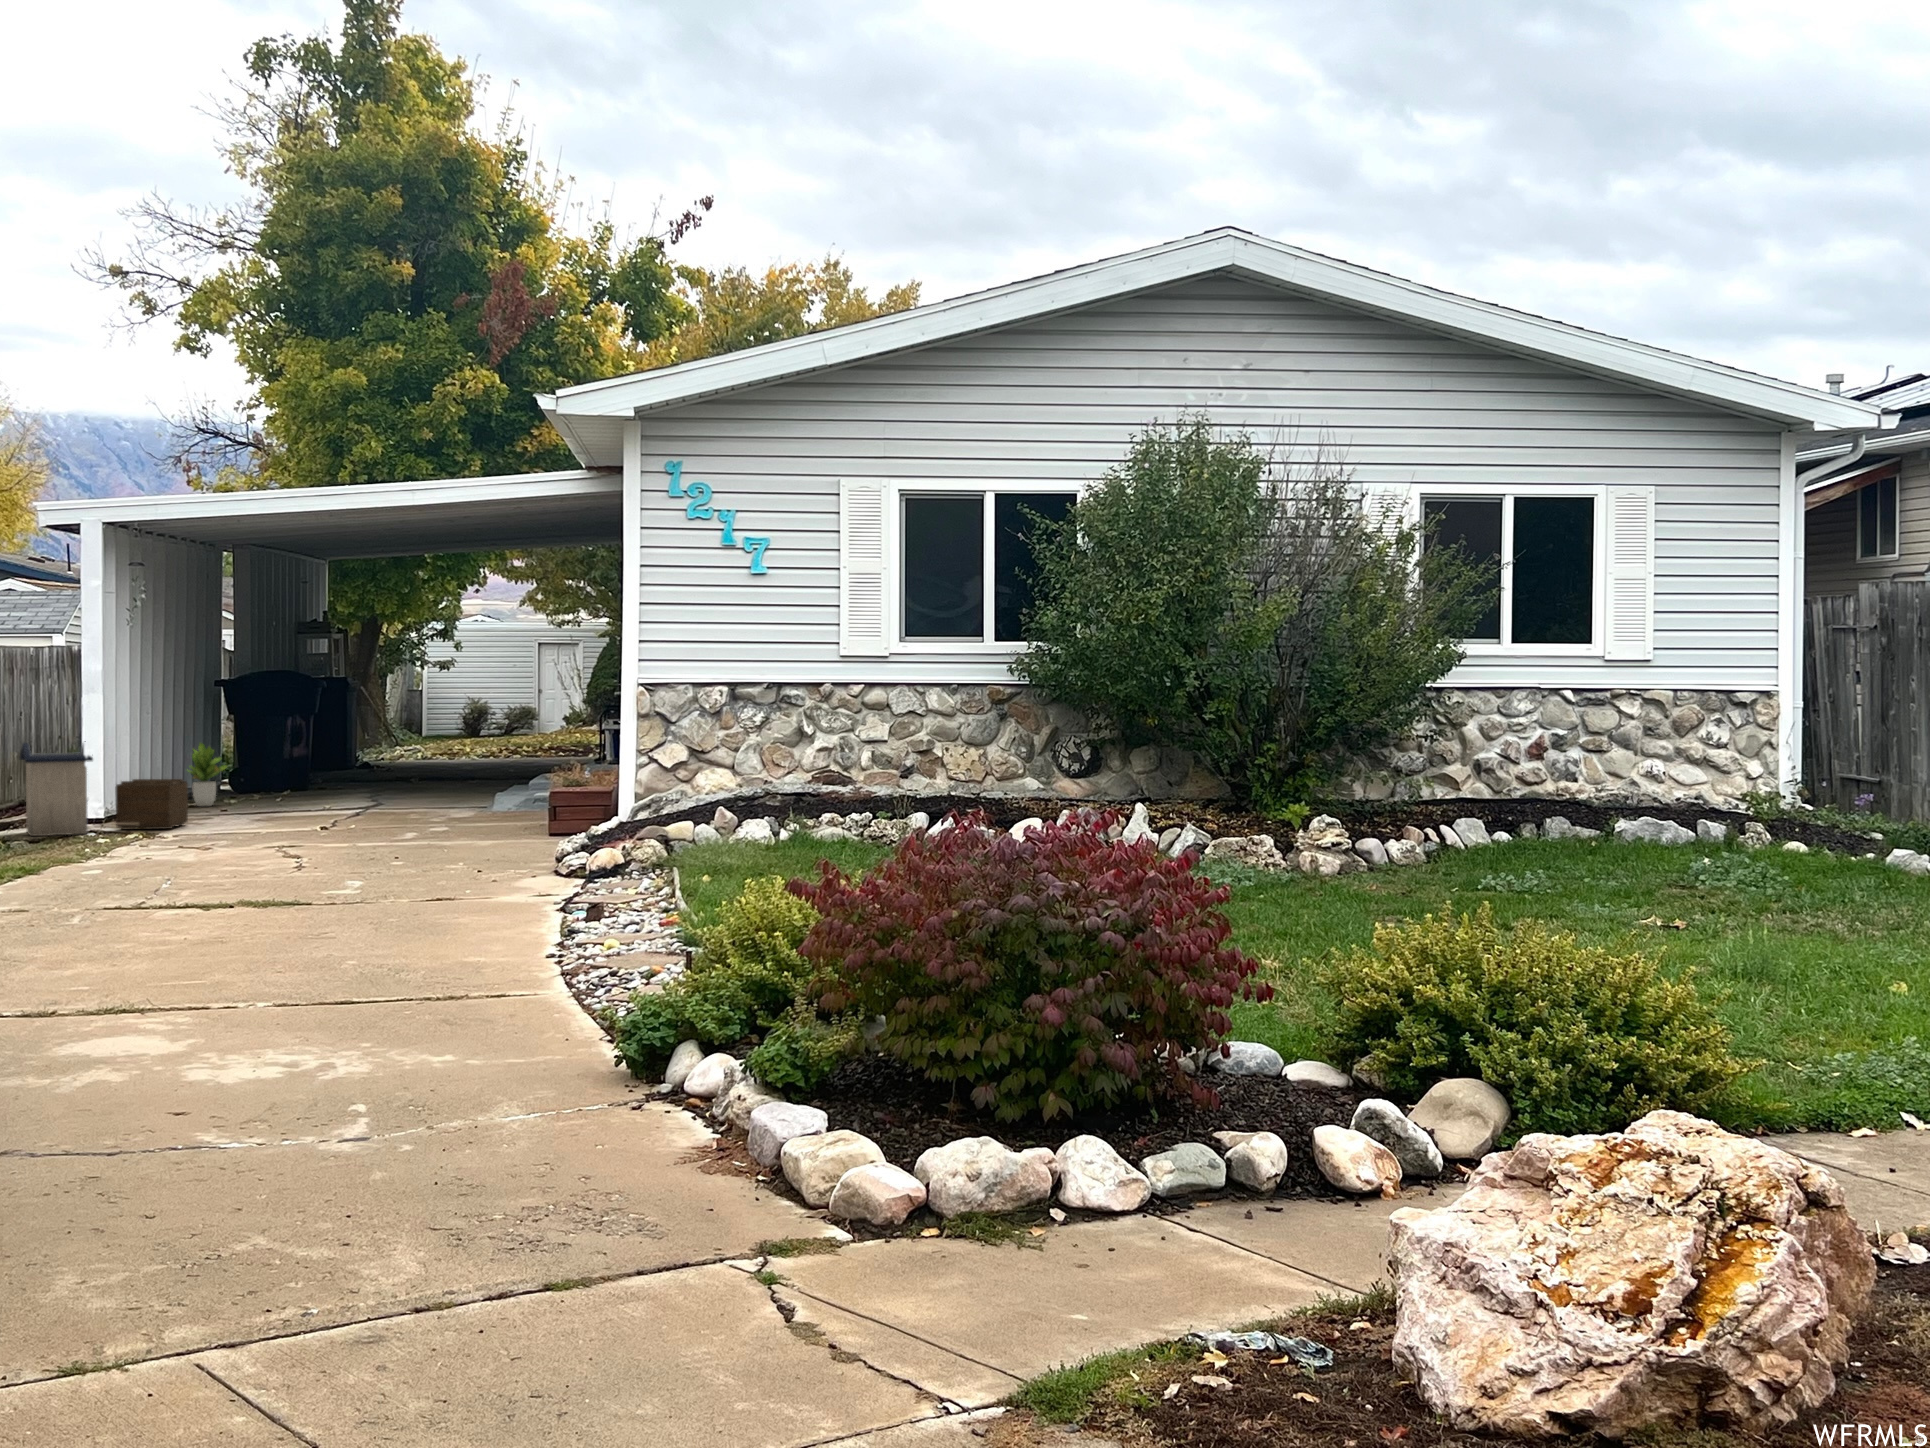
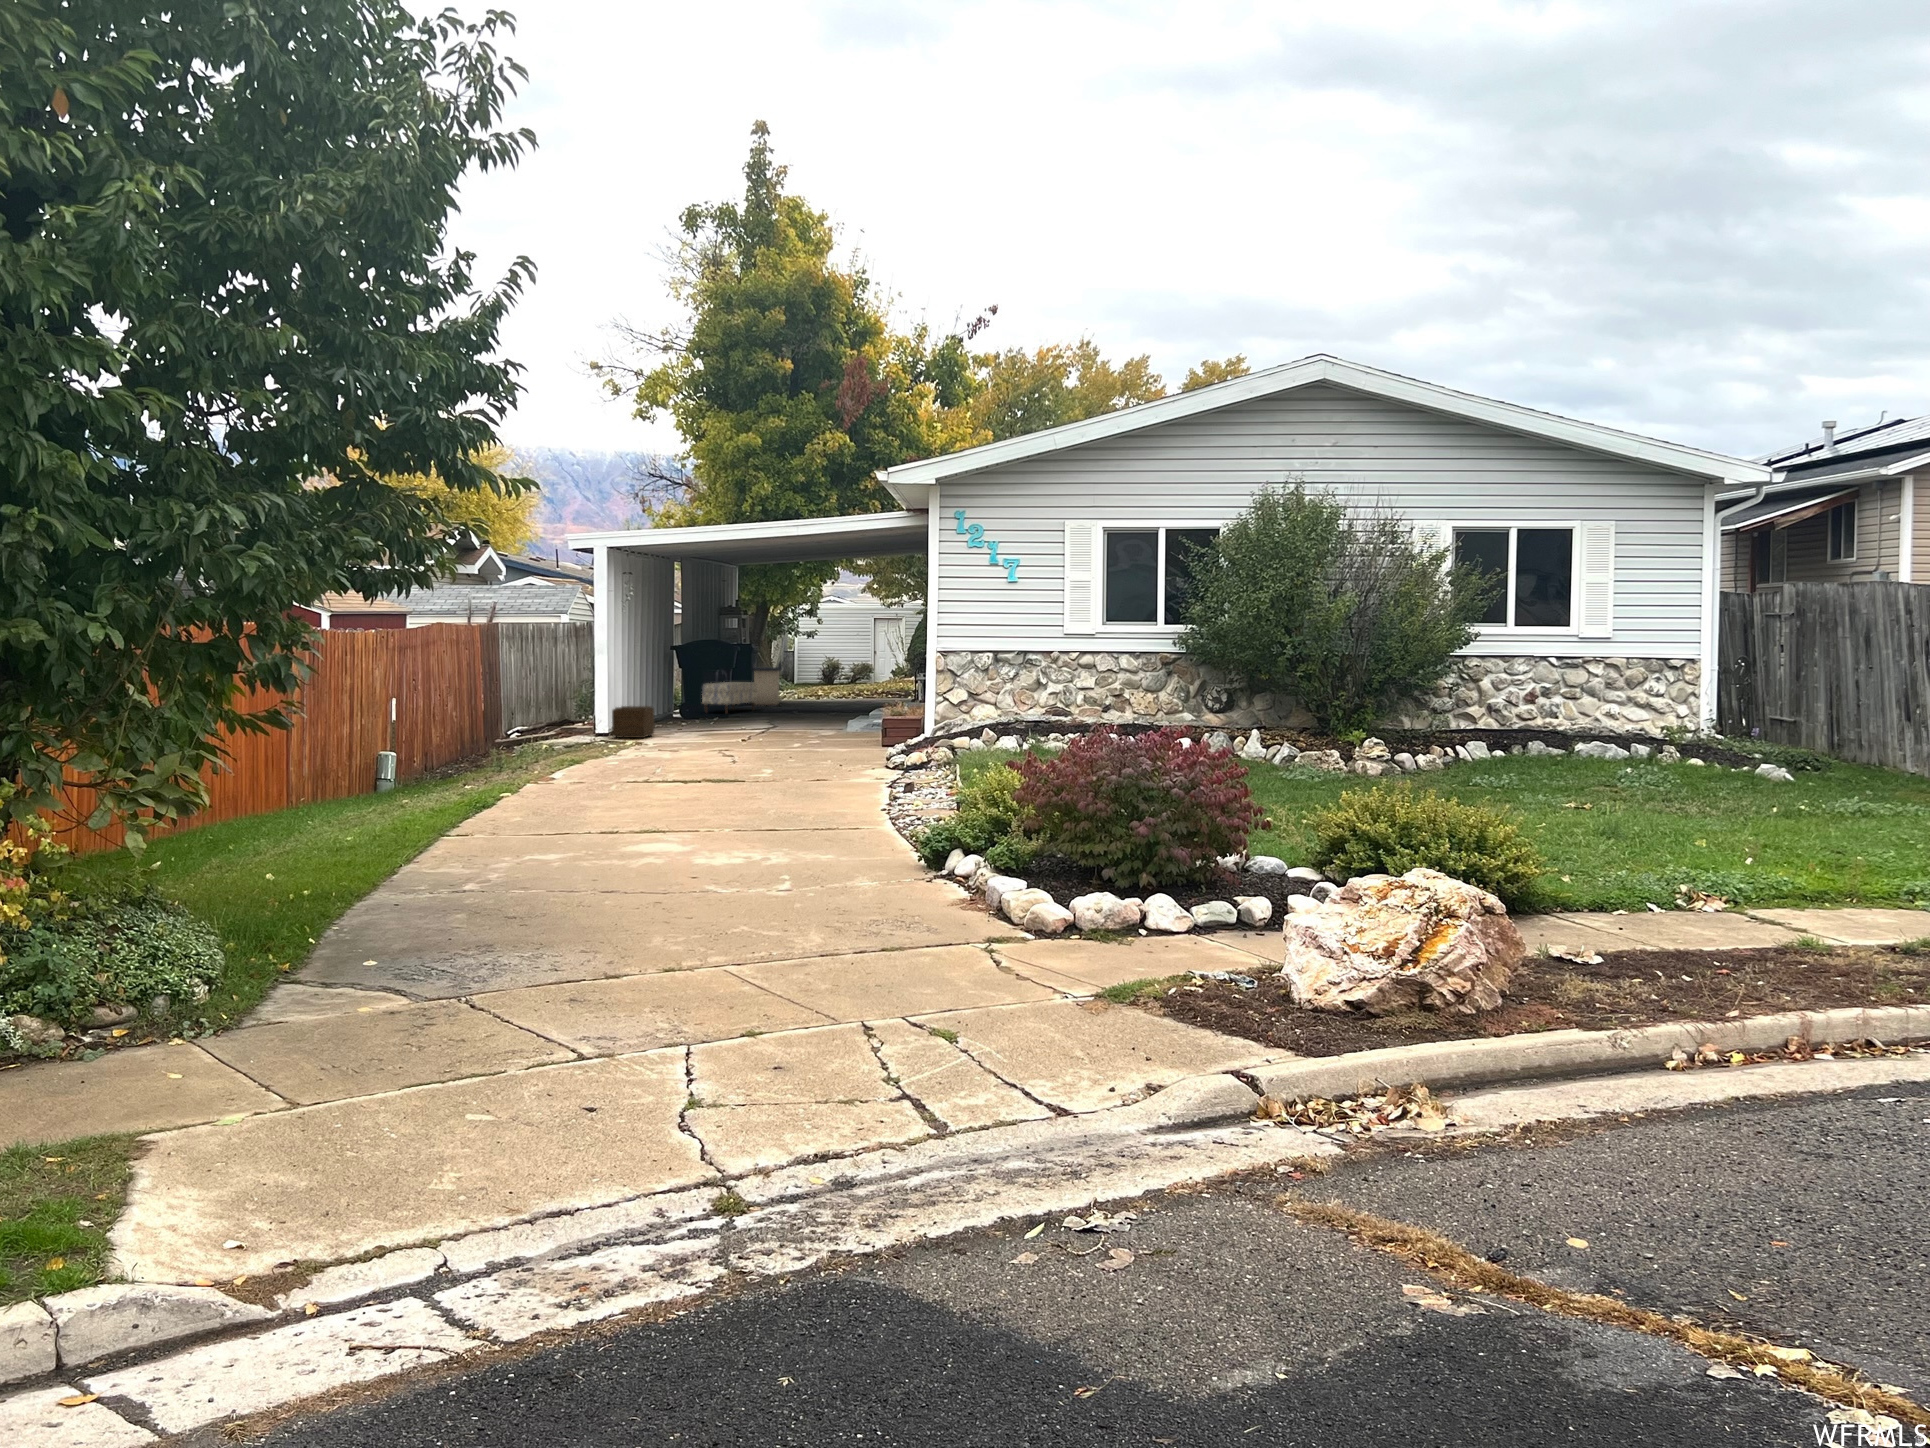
bench: none [276,739,363,788] -> present [702,682,757,713]
trash can: present [20,741,93,836] -> present [752,662,782,705]
potted plant: present [188,743,227,806] -> none [649,684,675,724]

